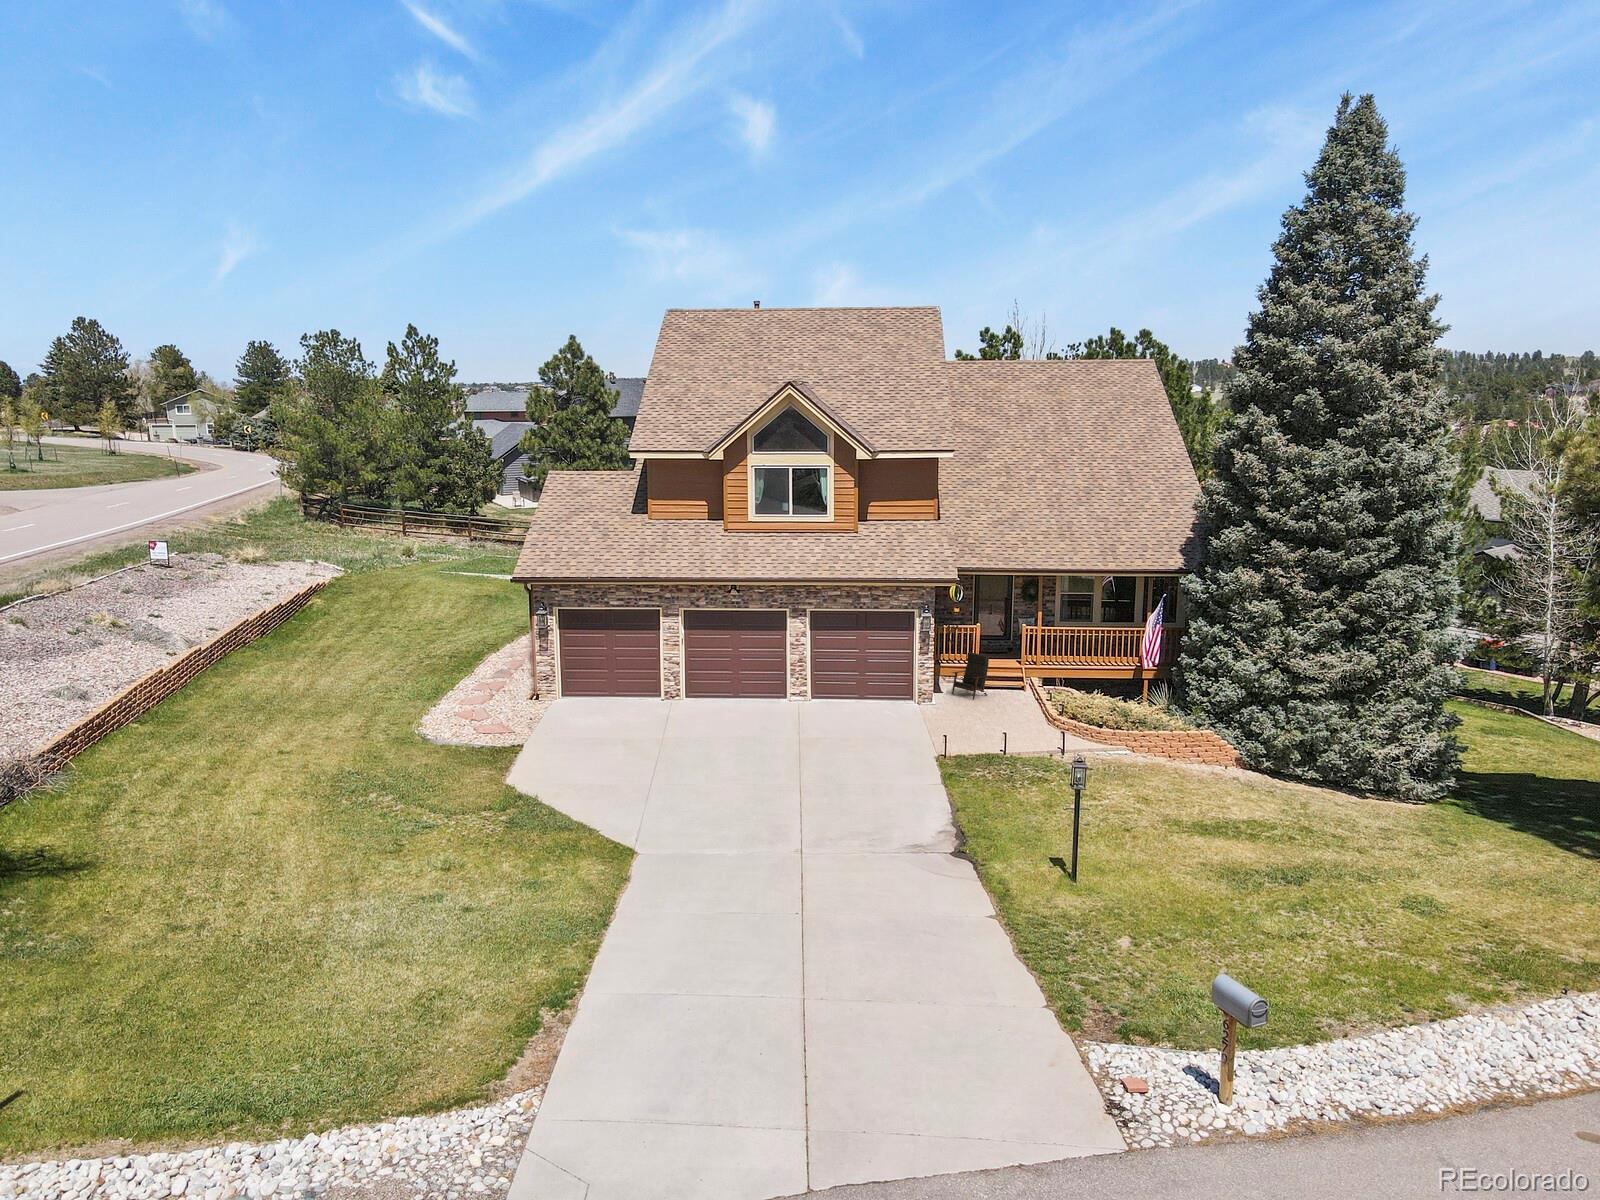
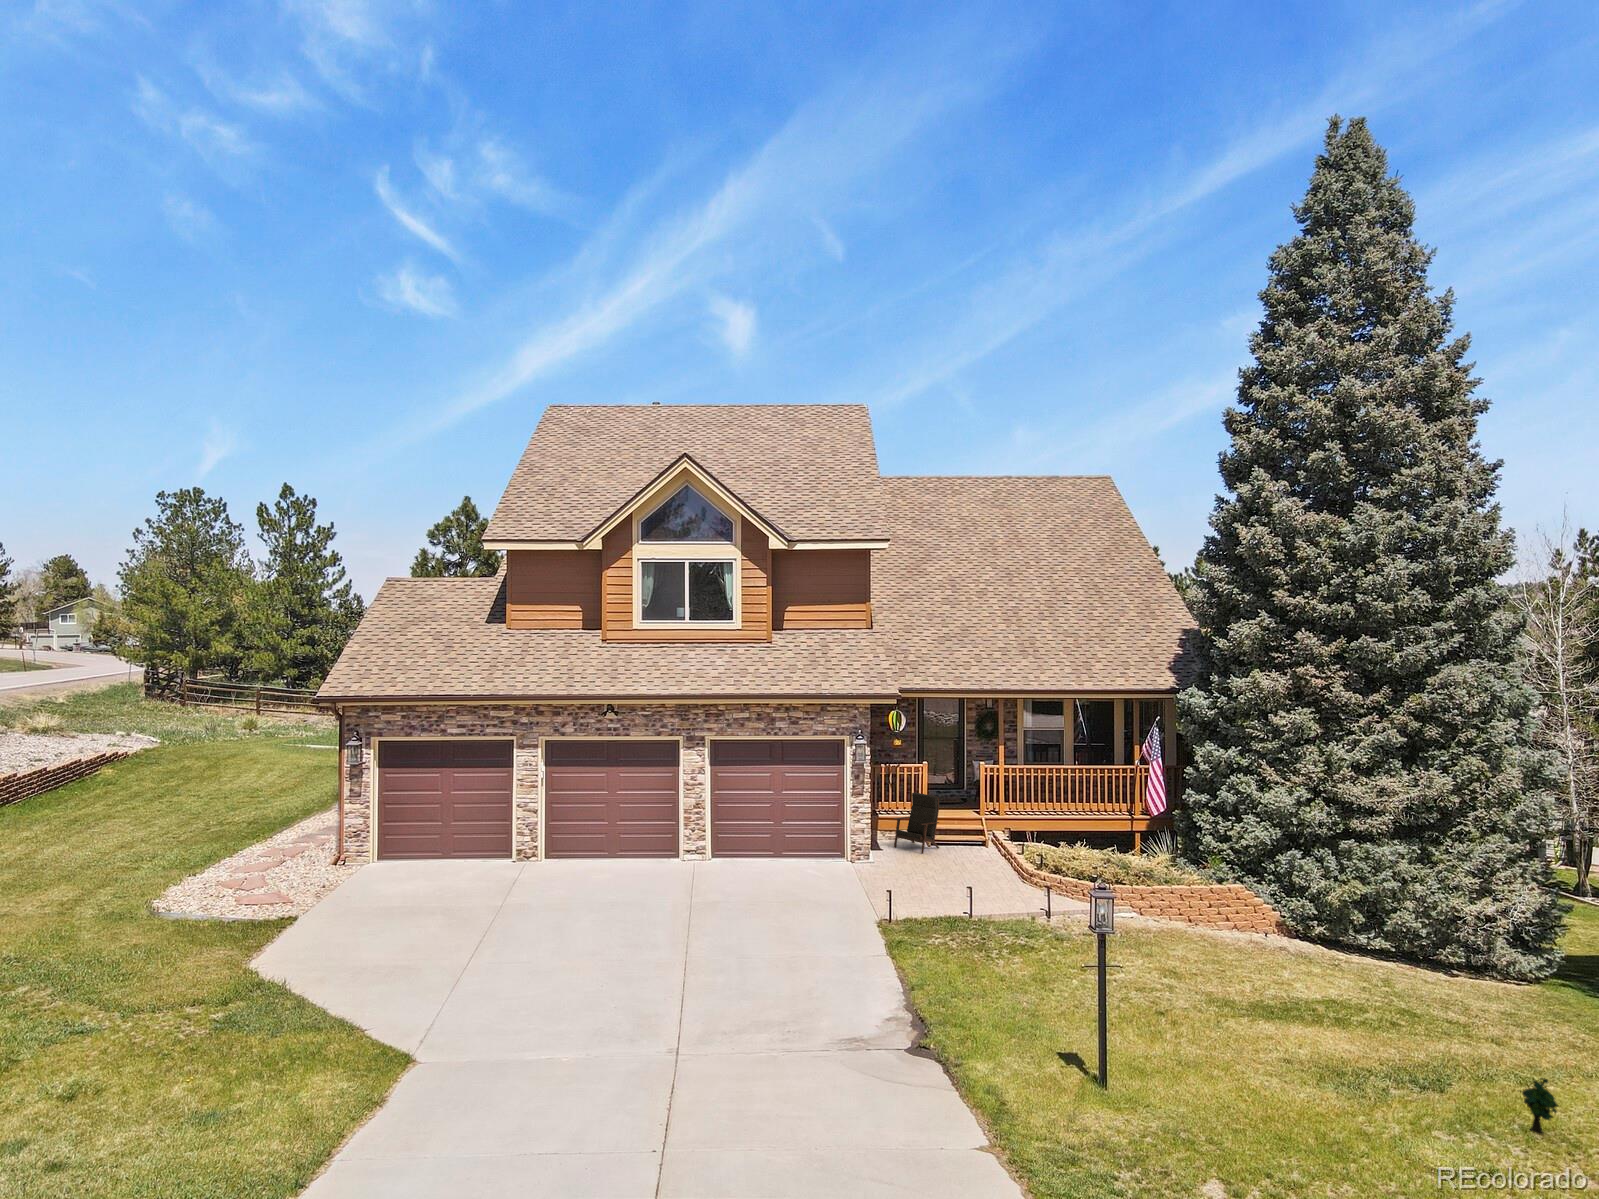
decorative plant: none [1310,846,1331,877] -> present [1522,1078,1558,1135]

